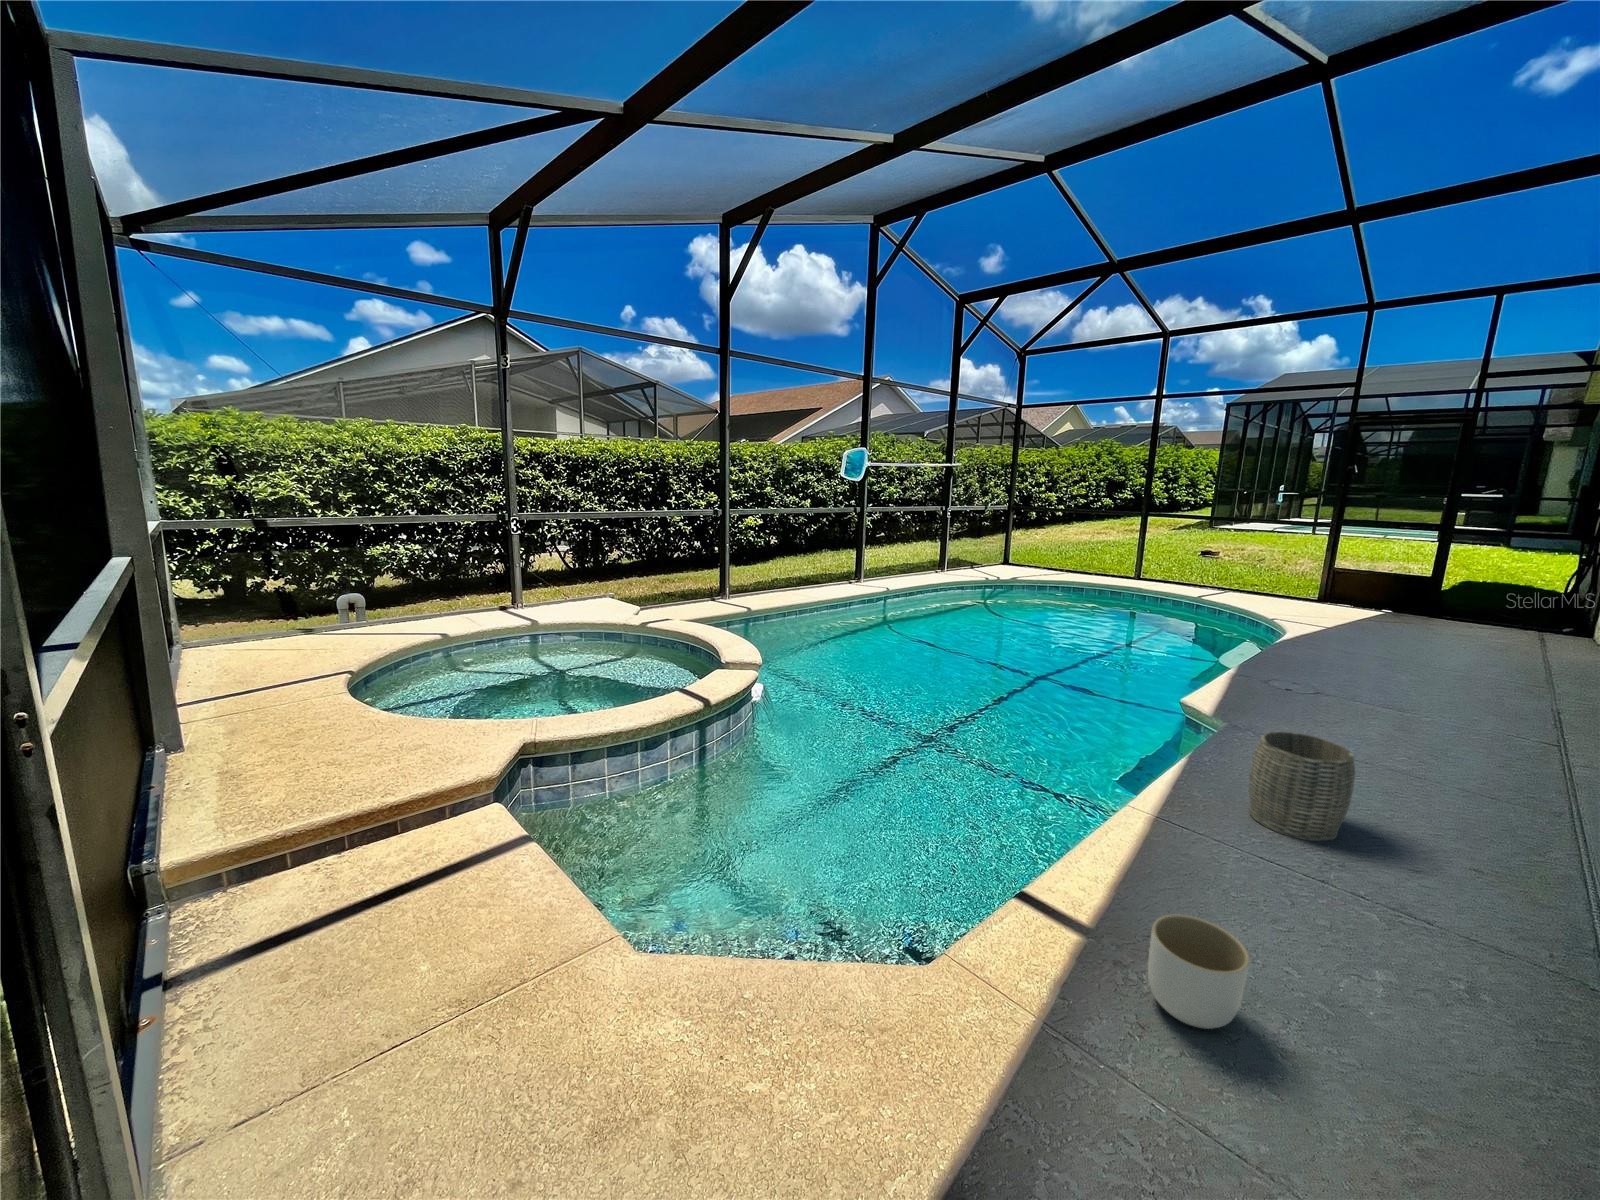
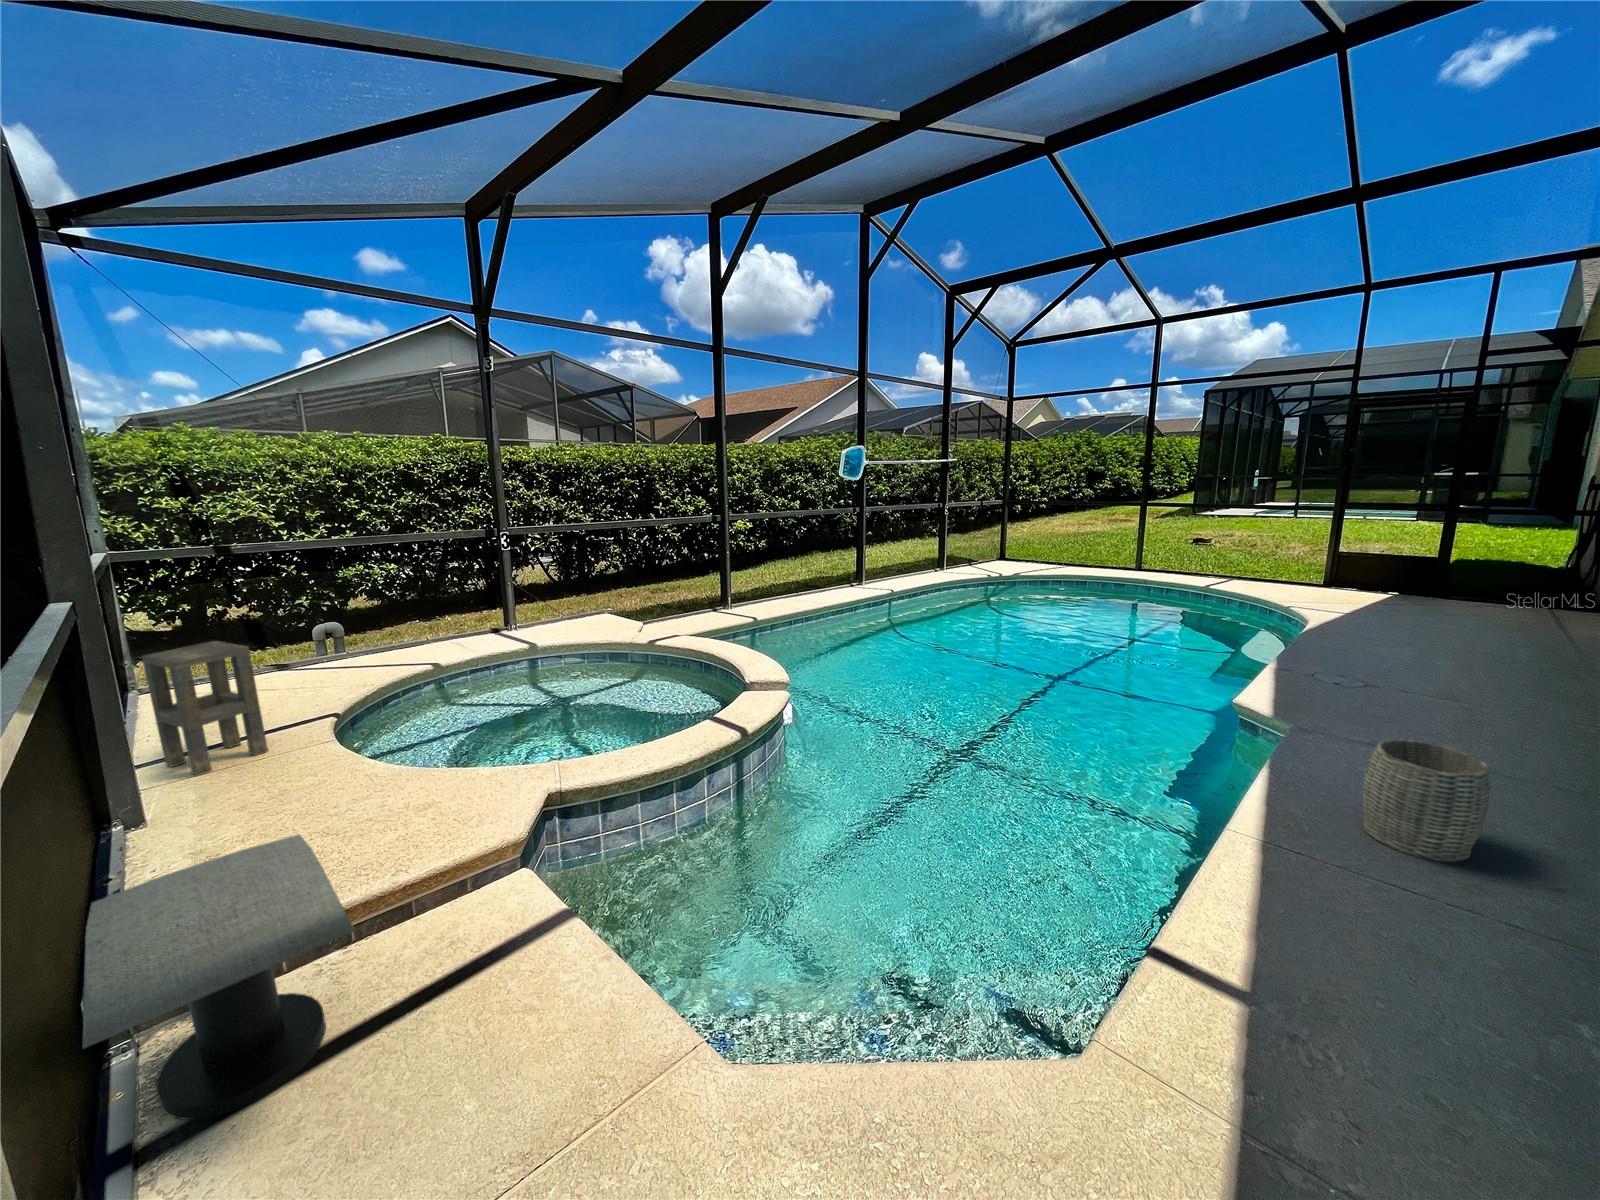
side table: none [186,601,290,717] -> present [142,641,268,776]
stool: none [131,751,341,960] -> present [83,834,354,1120]
planter: present [1148,914,1250,1029] -> none [1362,986,1508,1133]

